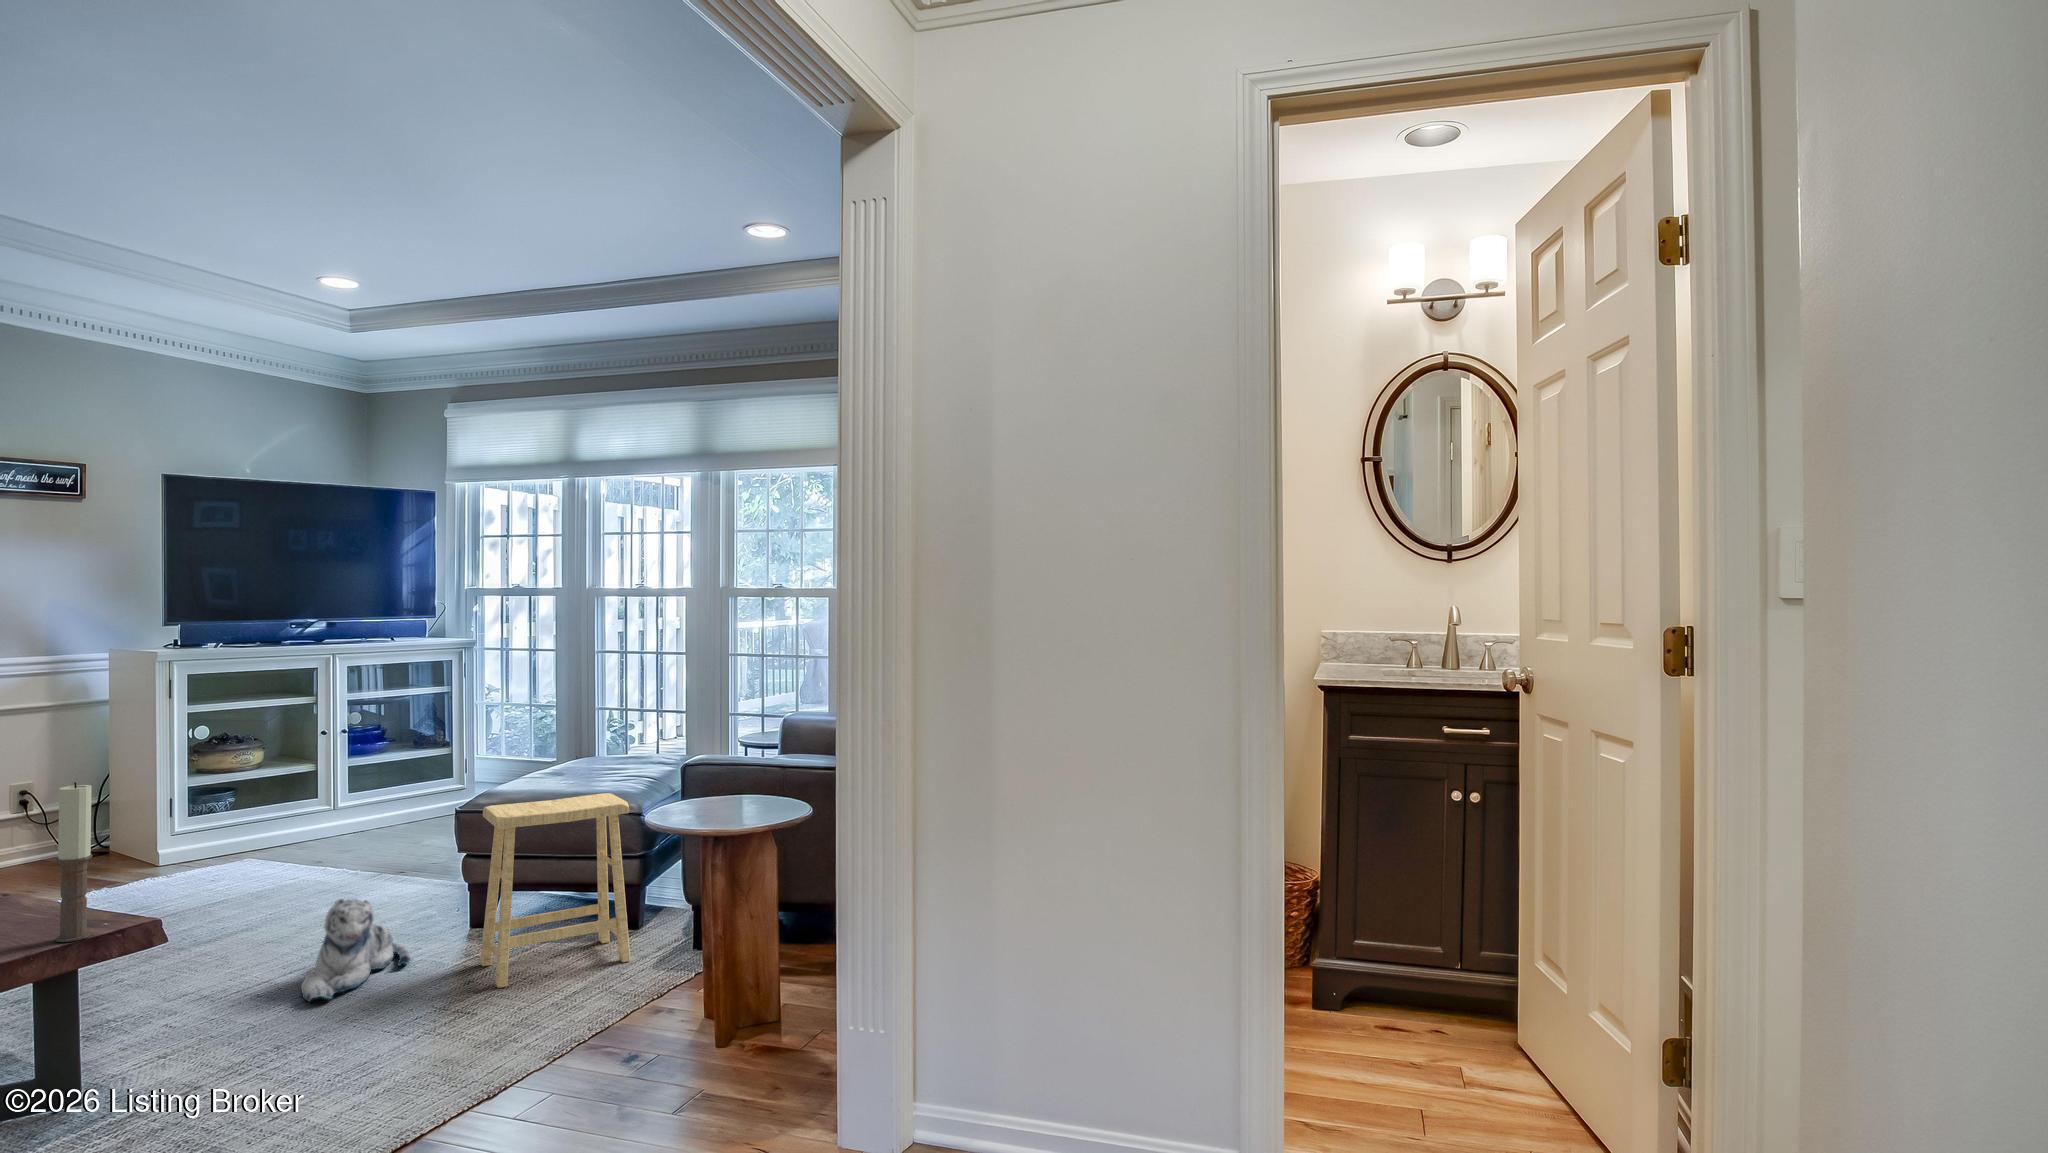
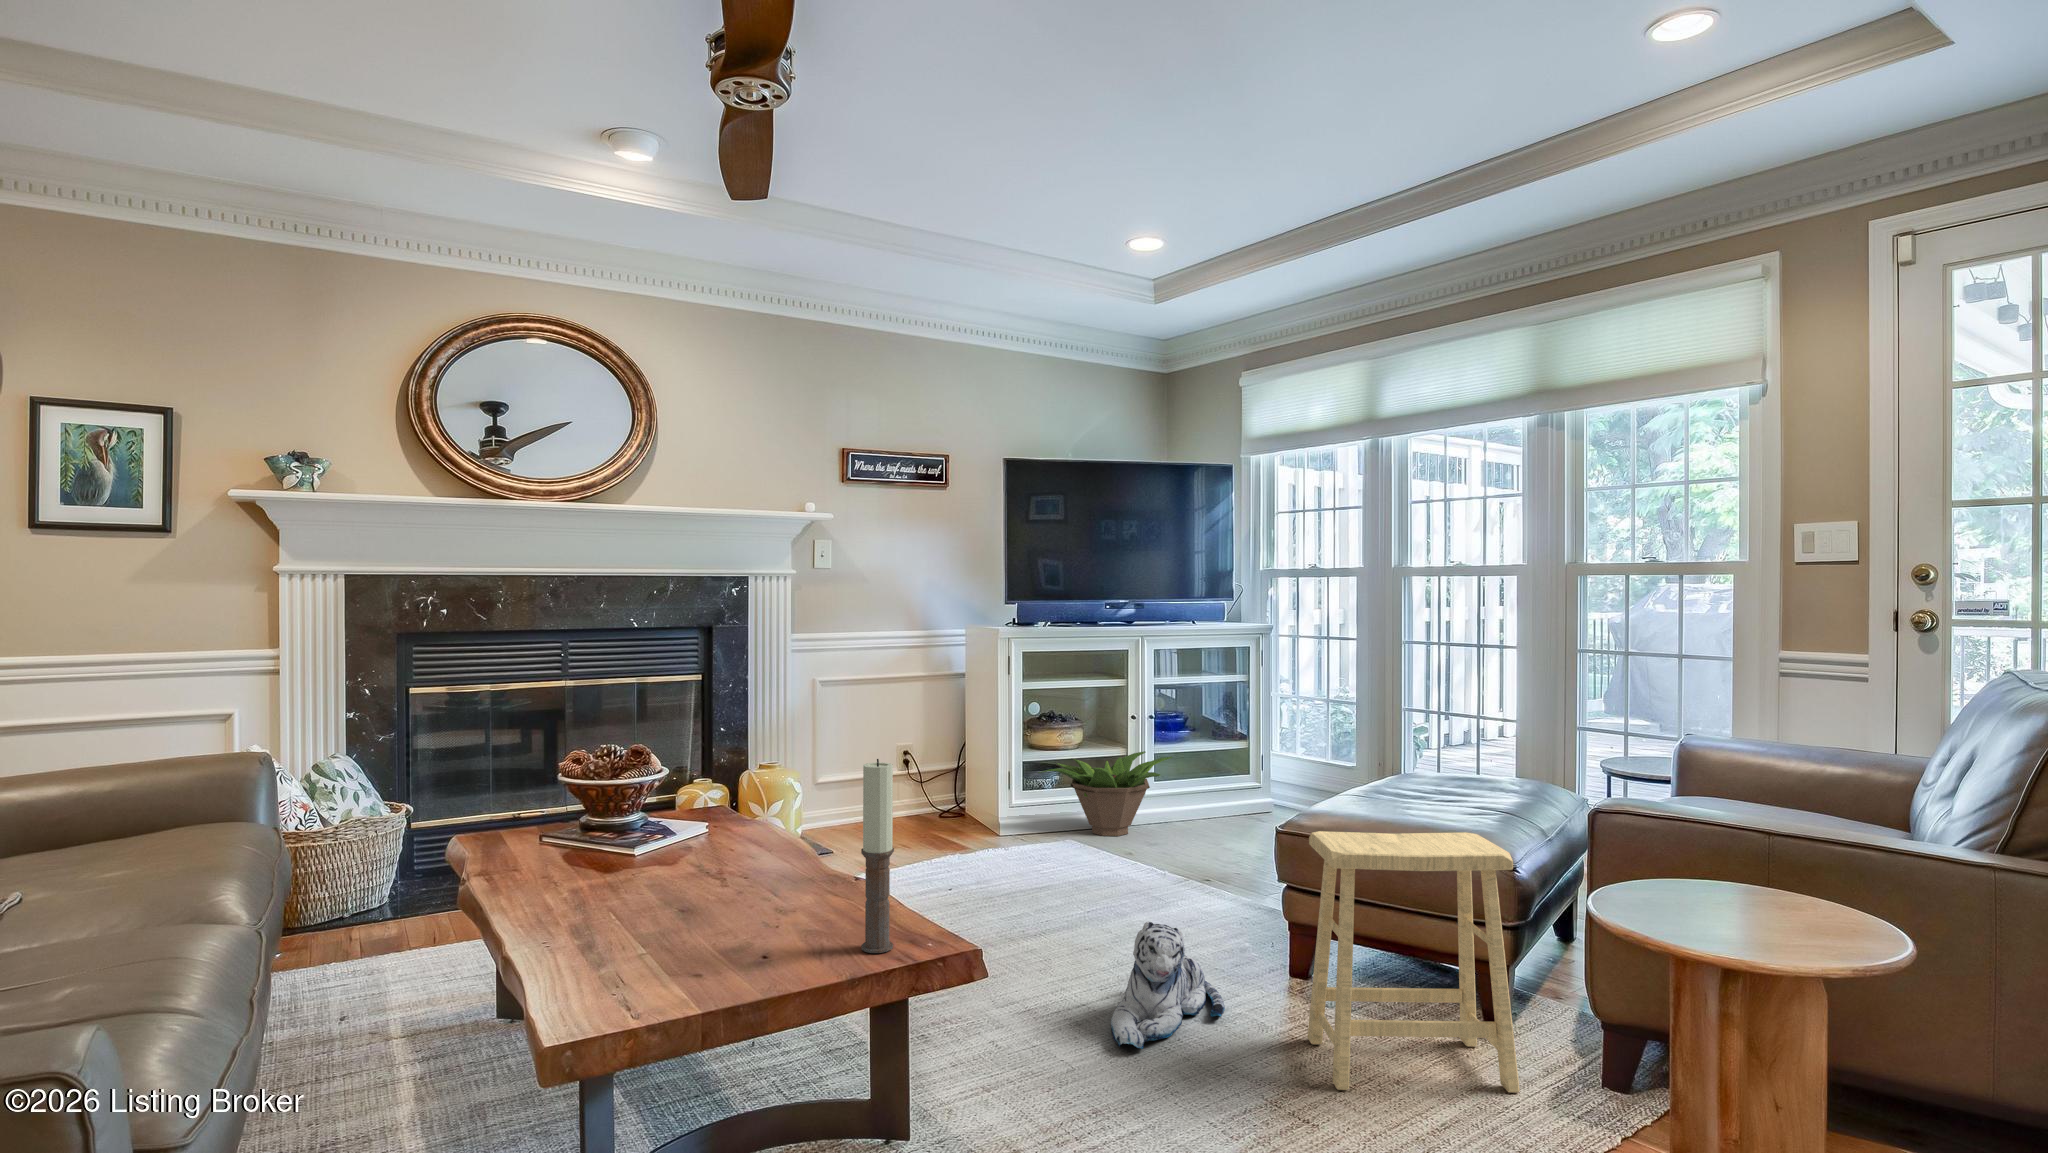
decorative plant: none [210,765,370,852] -> present [1038,751,1172,836]

